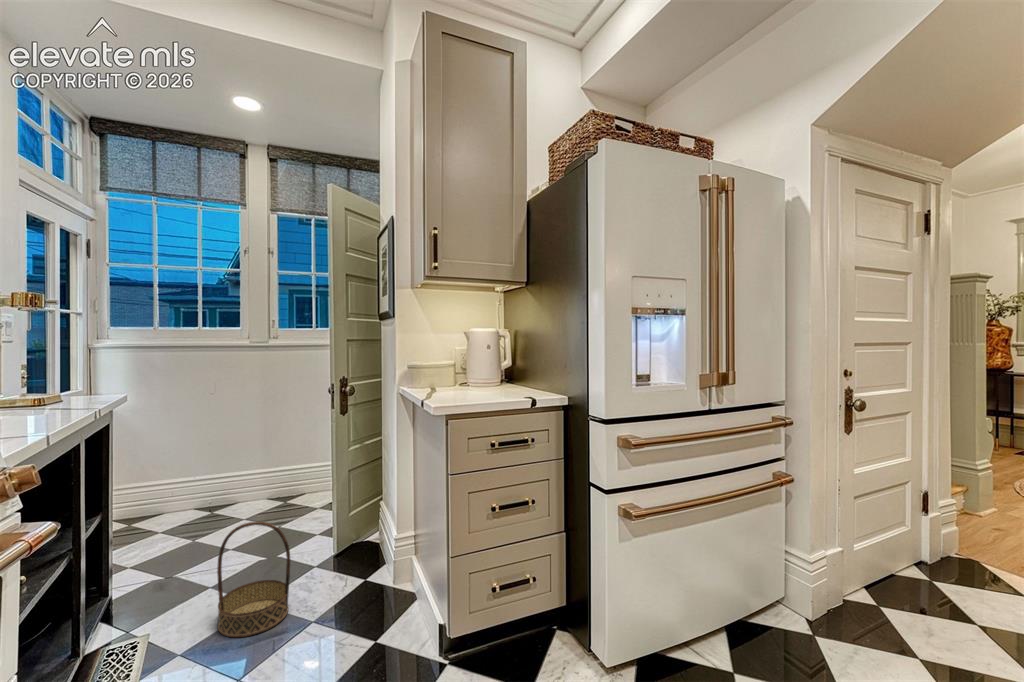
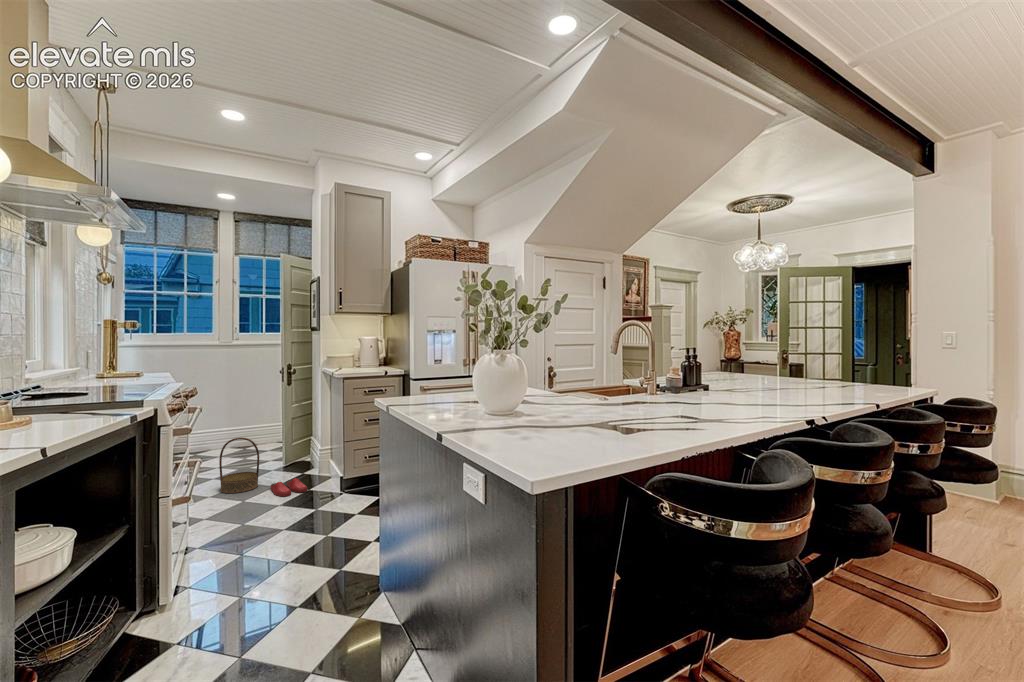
slippers: none [309,600,378,658] -> present [271,478,307,497]

